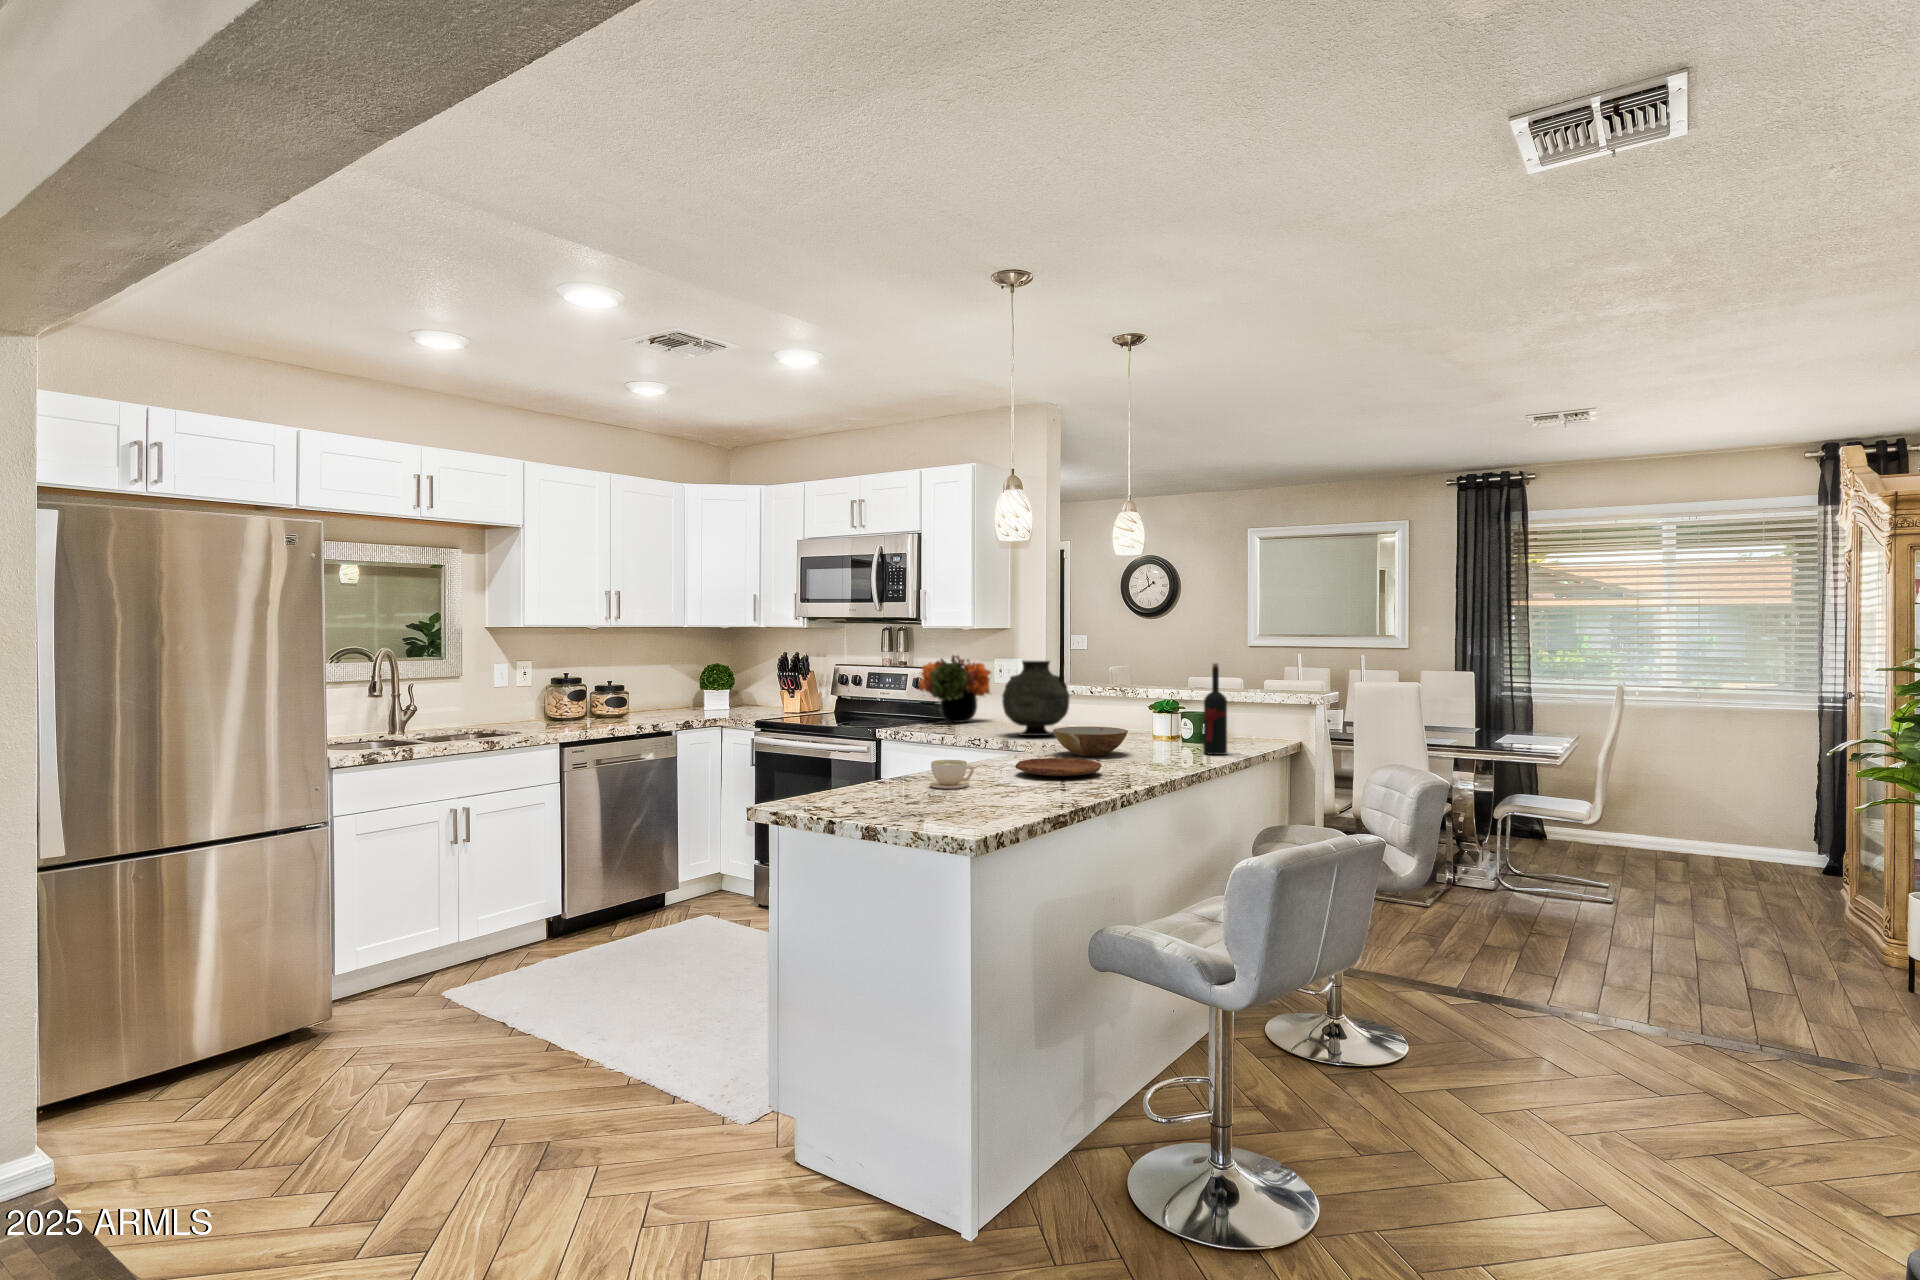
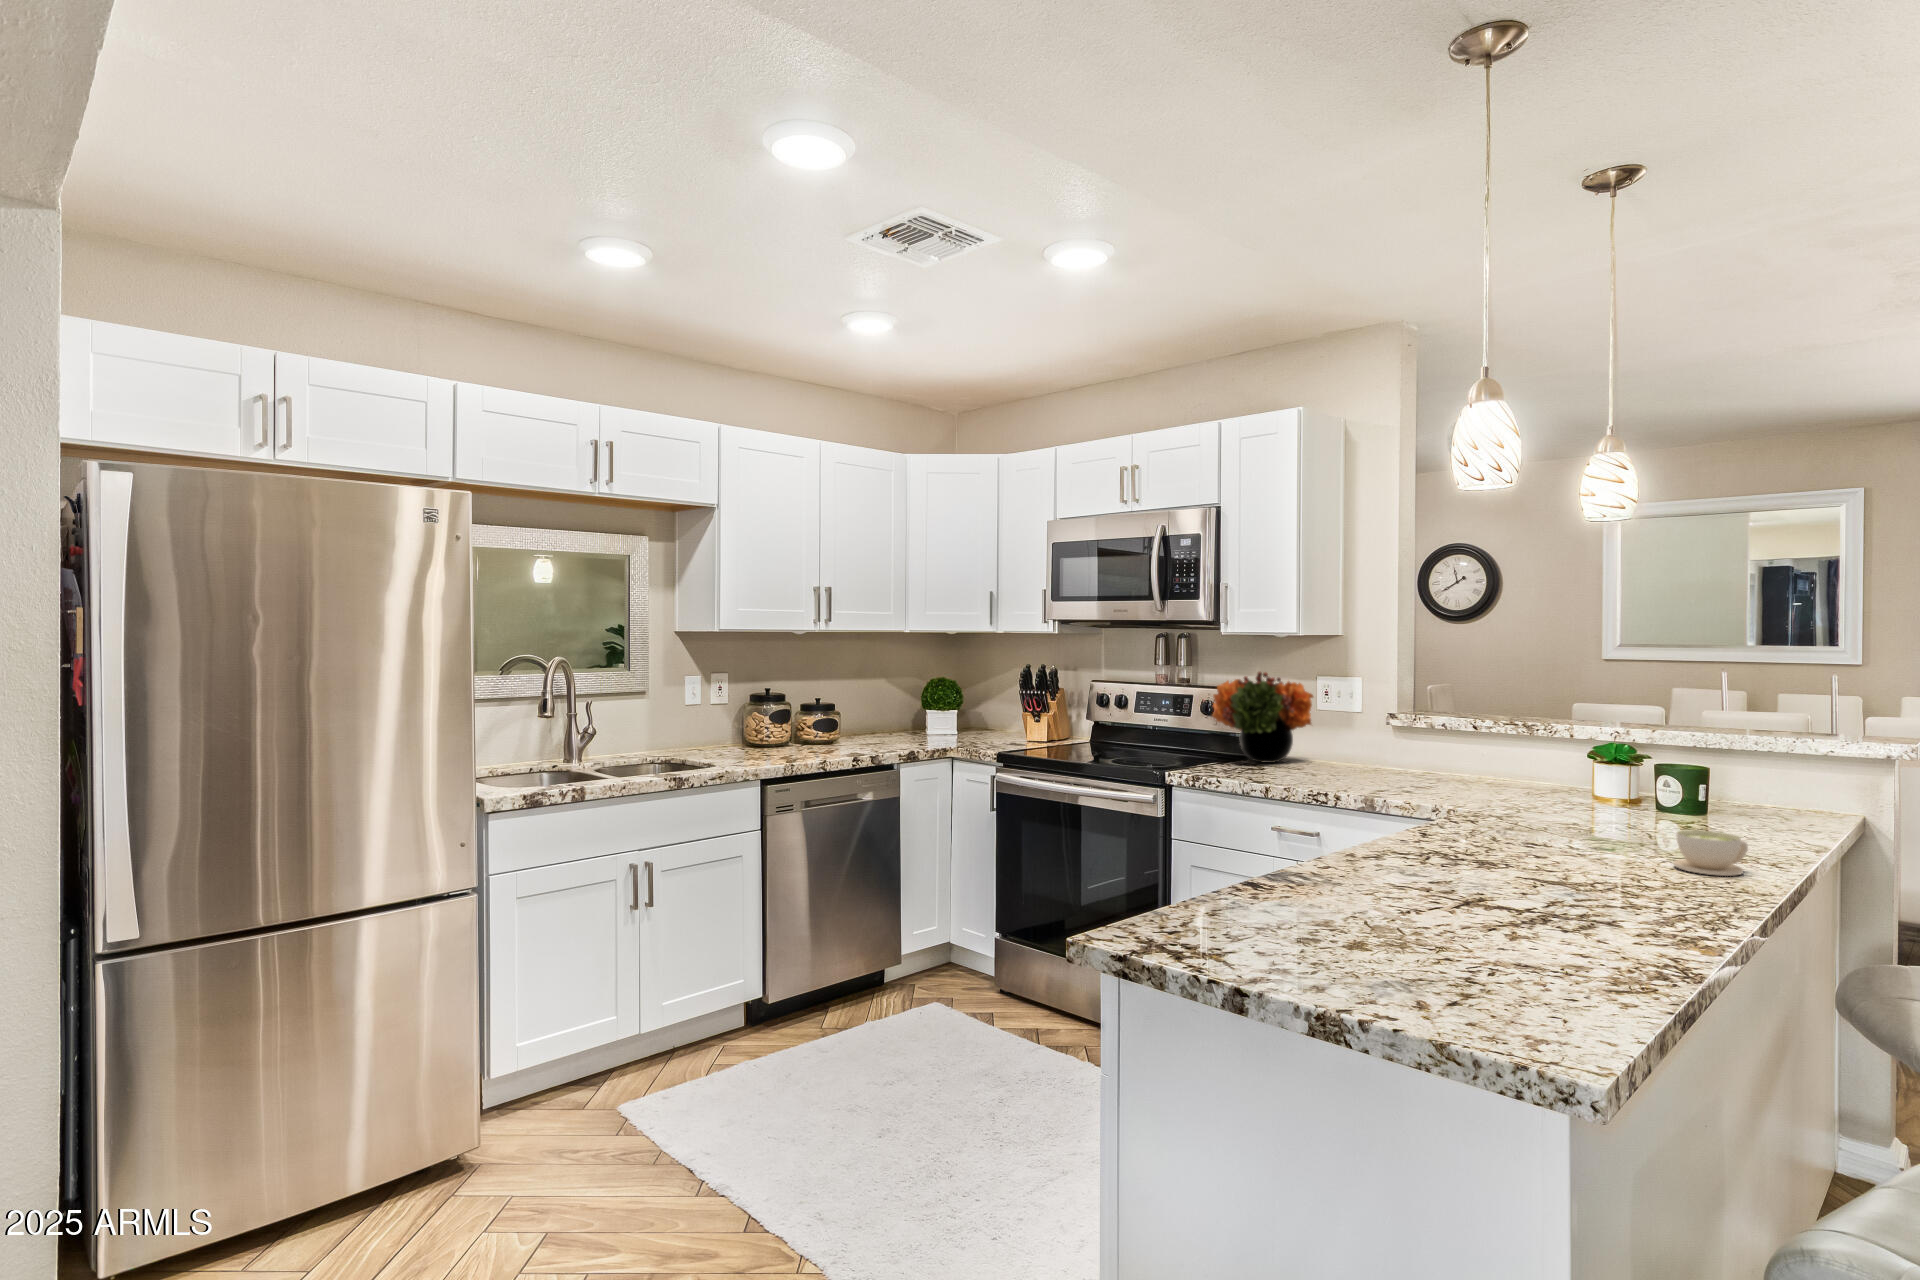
vase: present [1002,661,1069,736] -> none [1357,684,1461,793]
wine bottle: present [1203,664,1227,755] -> none [1741,699,1789,847]
bowl: present [1053,726,1128,756] -> none [1481,790,1613,841]
tray: present [1015,758,1102,776] -> none [1472,851,1637,892]
coffee cup: present [930,760,974,789] -> present [1673,830,1748,876]

